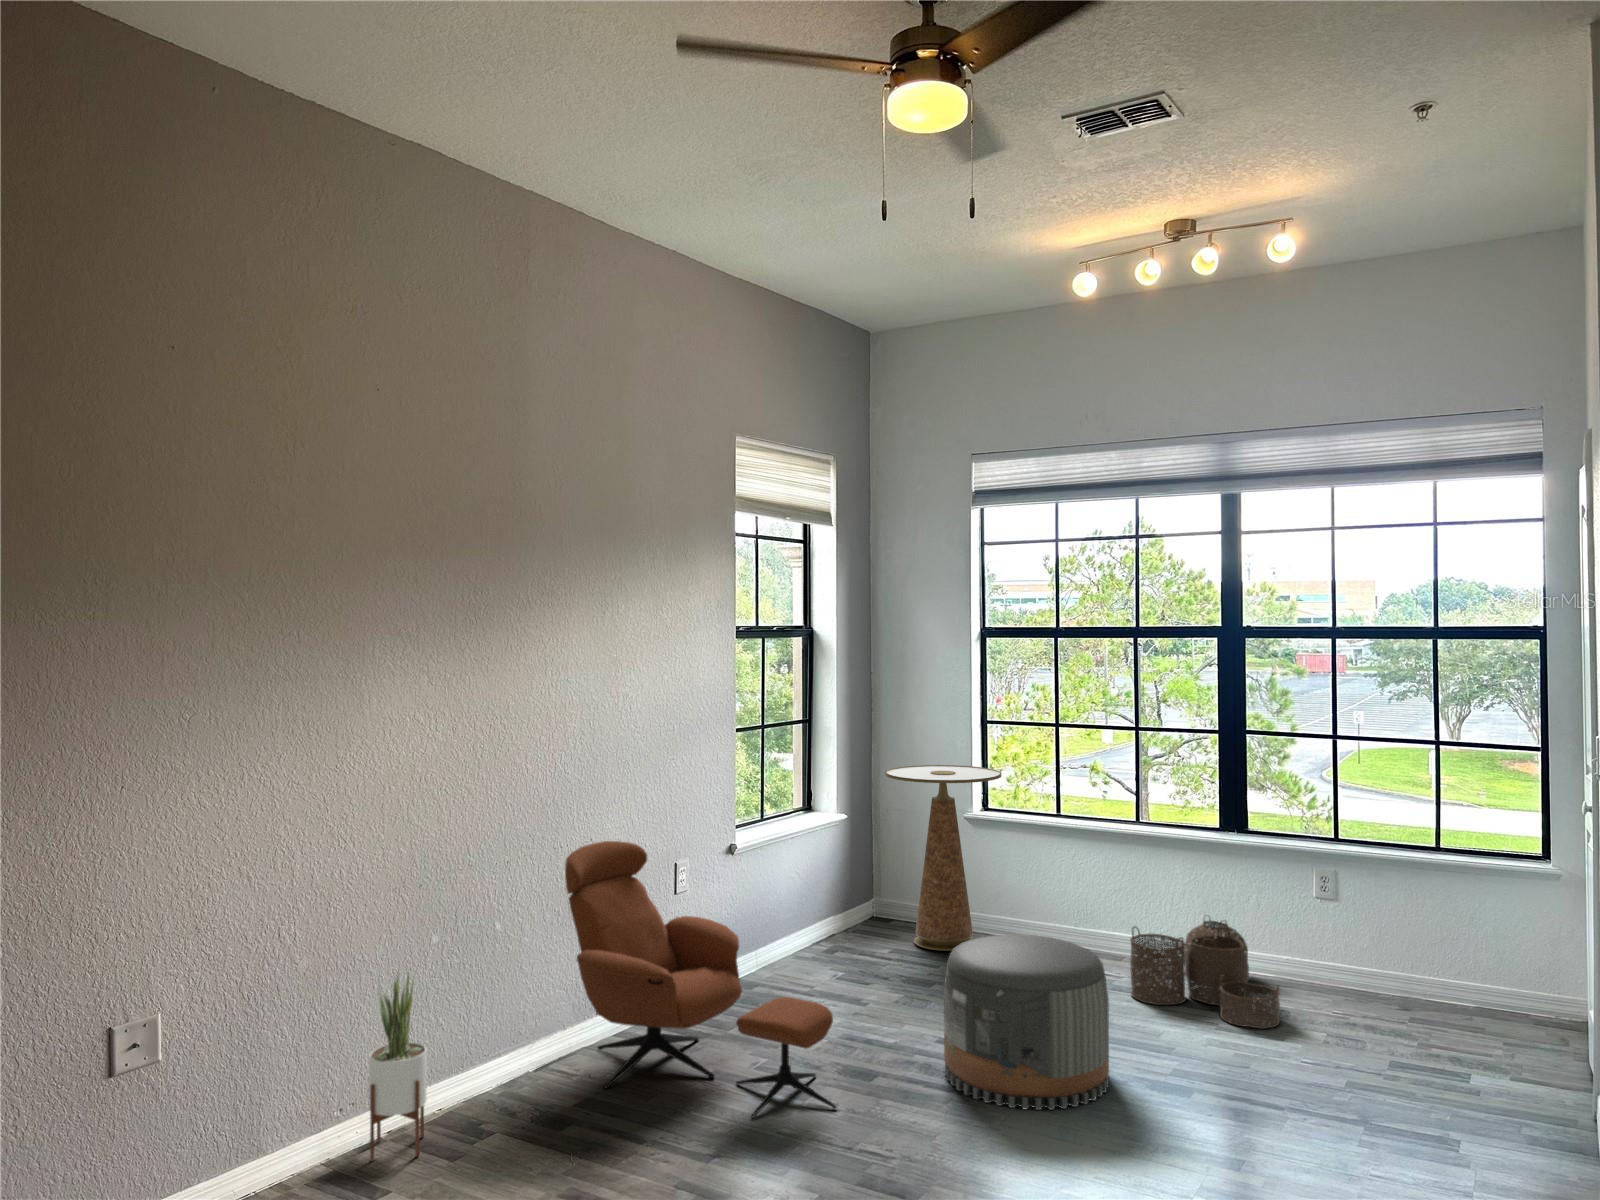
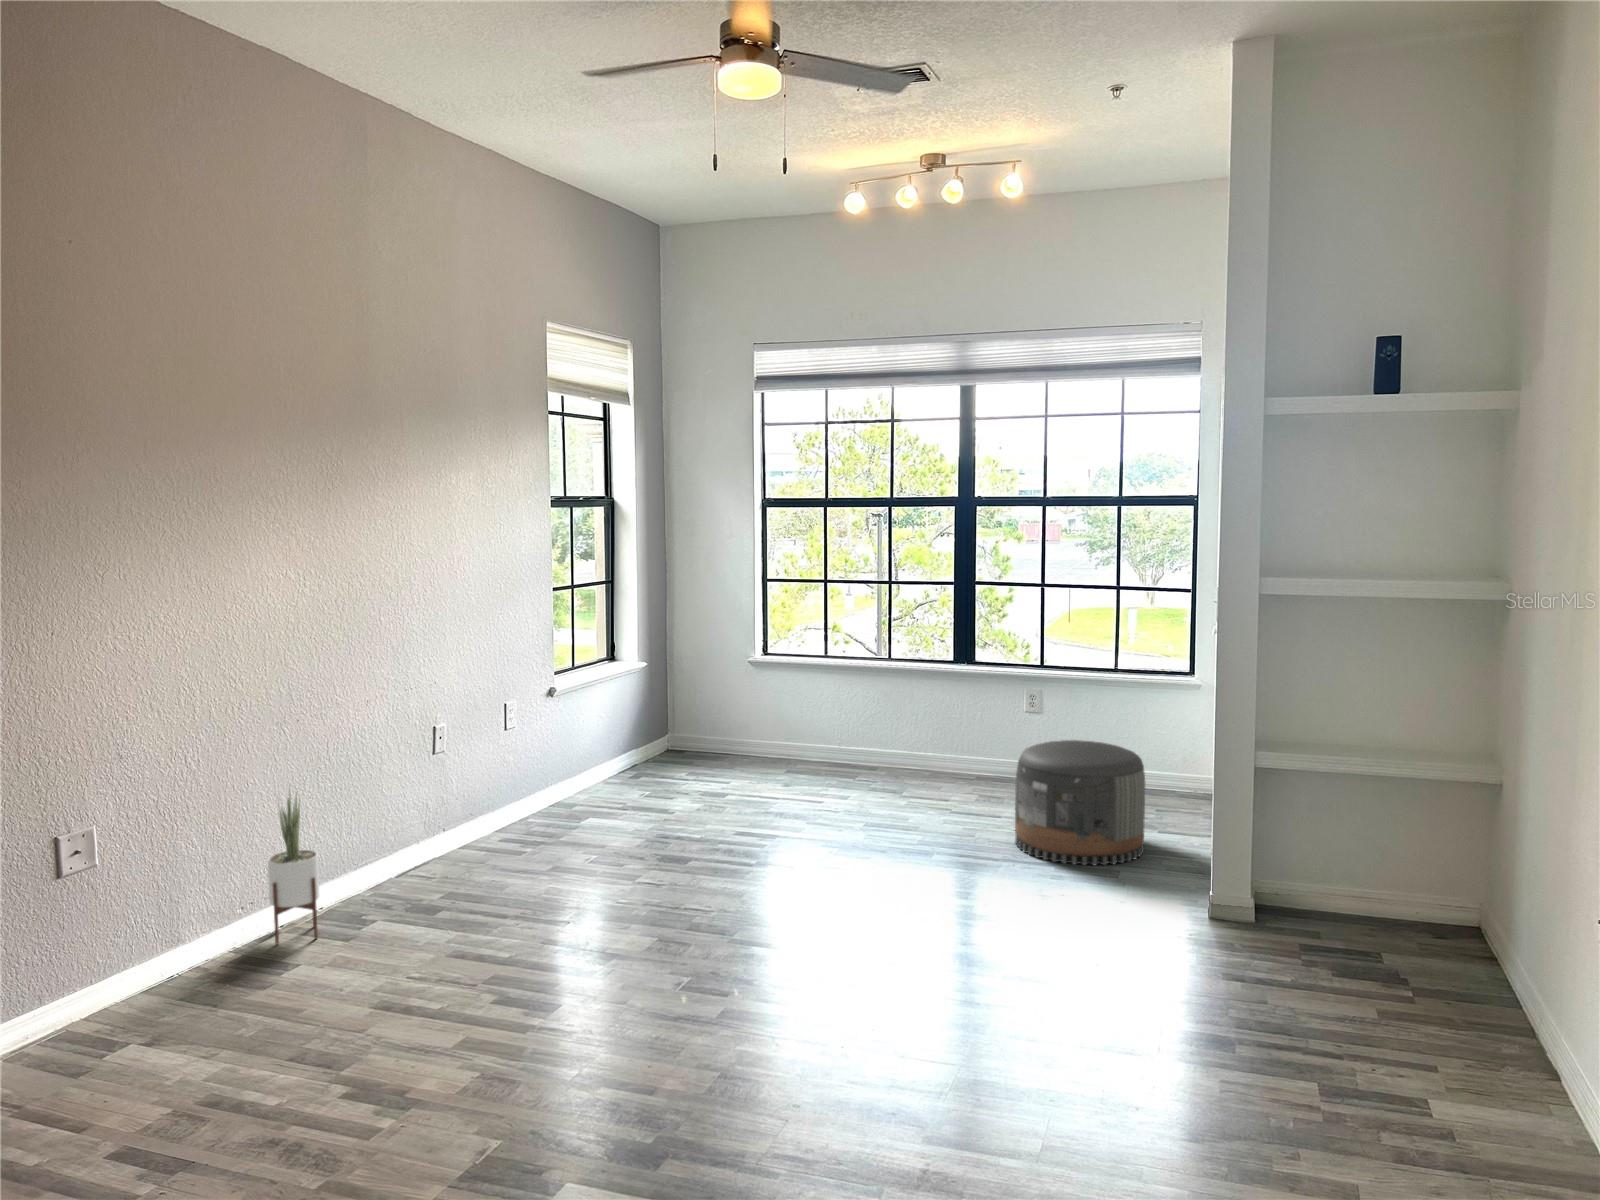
side table: present [885,765,1001,951] -> none [680,617,780,773]
lounge chair: present [565,841,837,1117] -> none [417,683,661,894]
woven basket: present [1130,920,1280,1029] -> none [885,731,998,811]
pouf: present [944,934,1109,1110] -> present [1015,740,1145,865]

